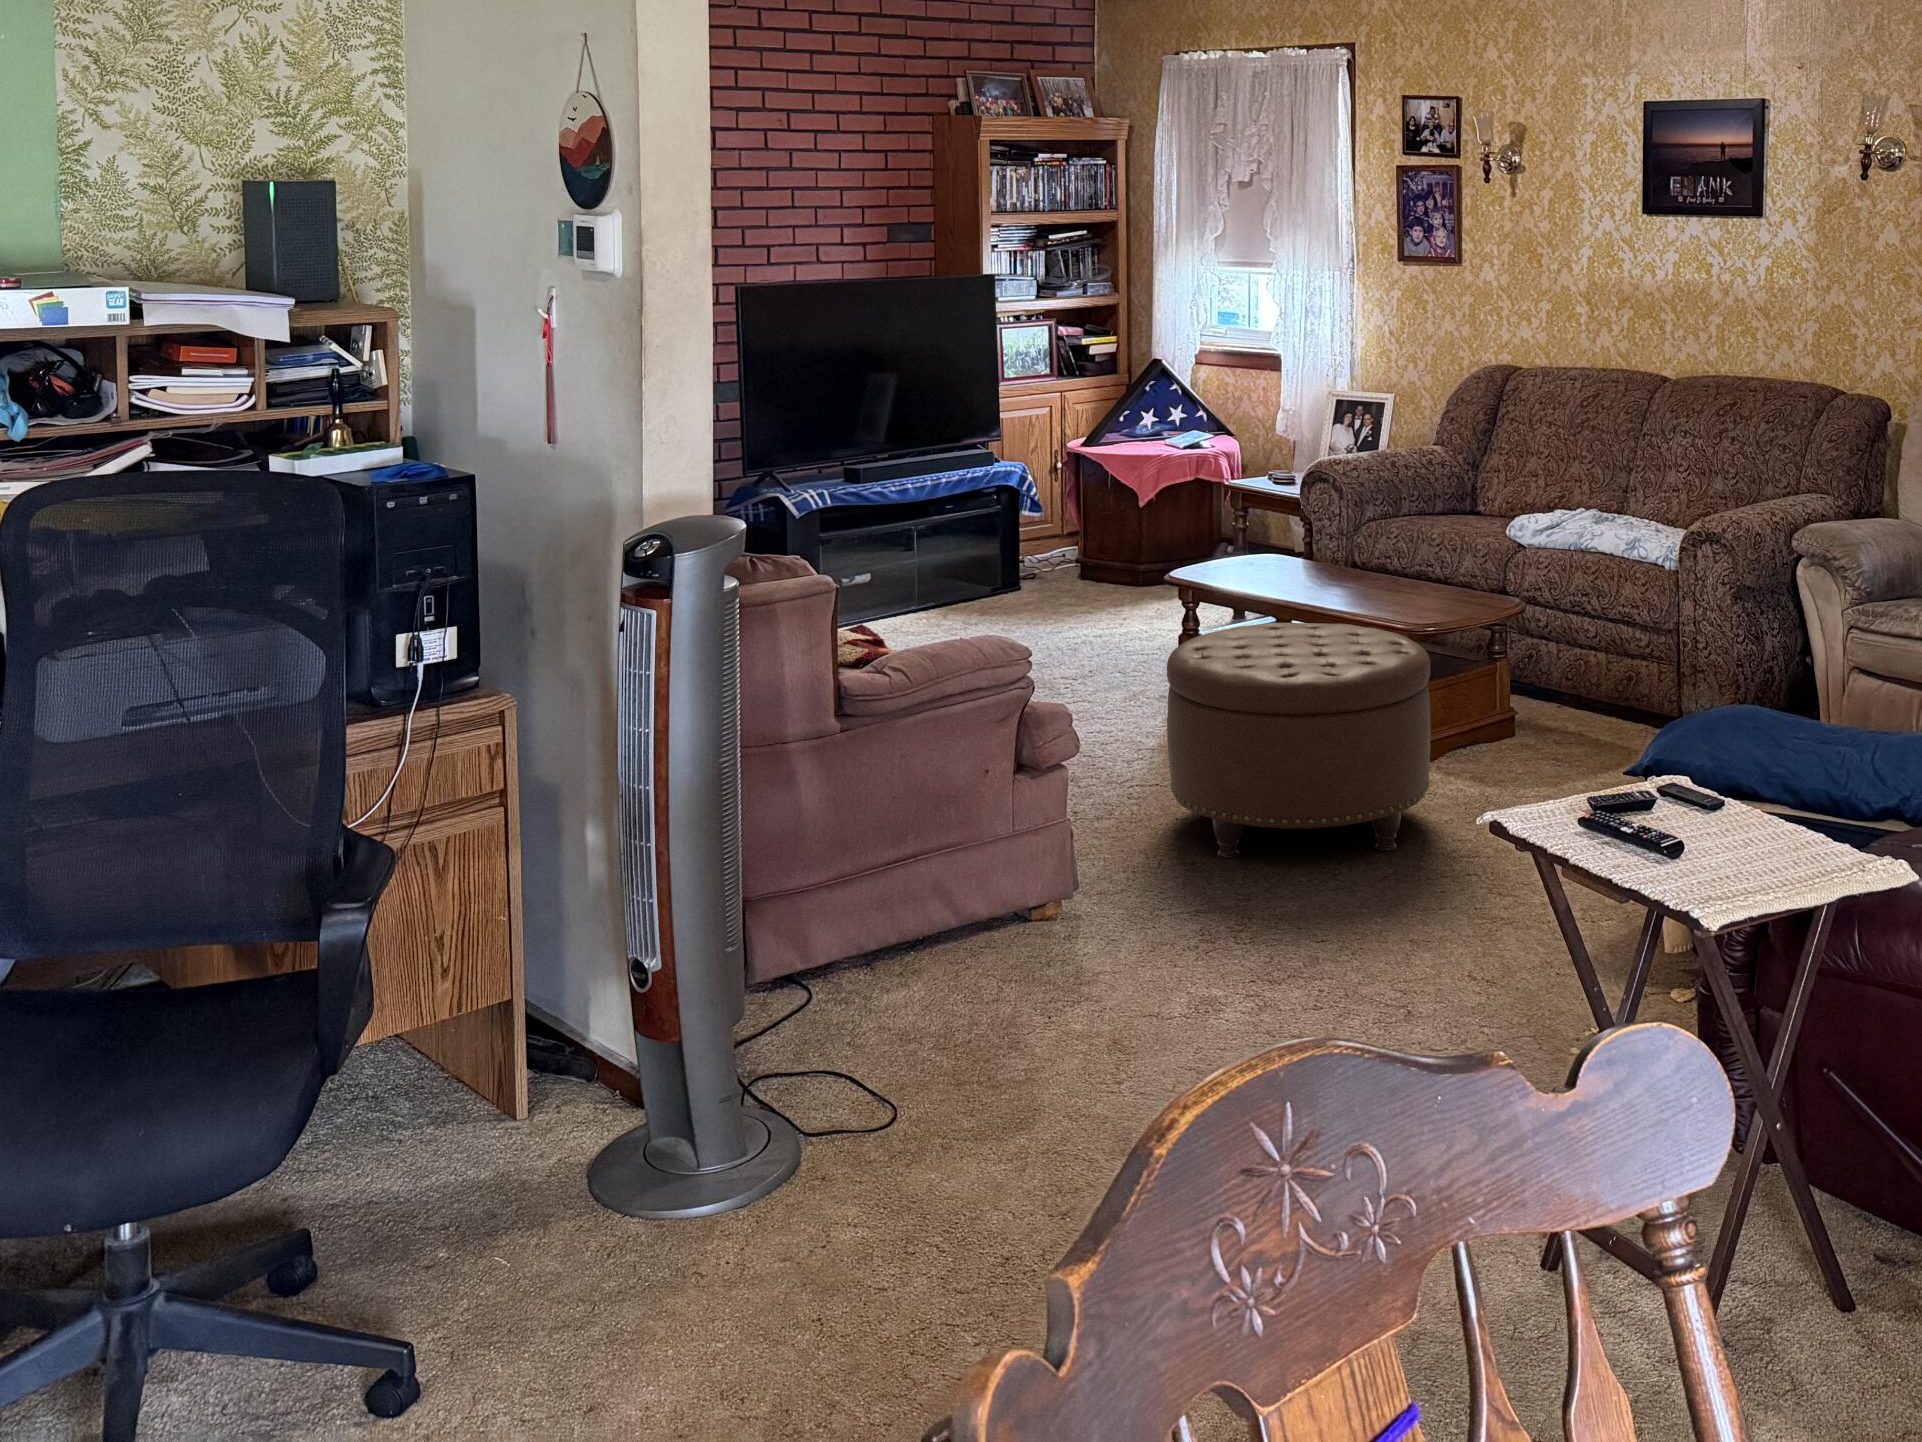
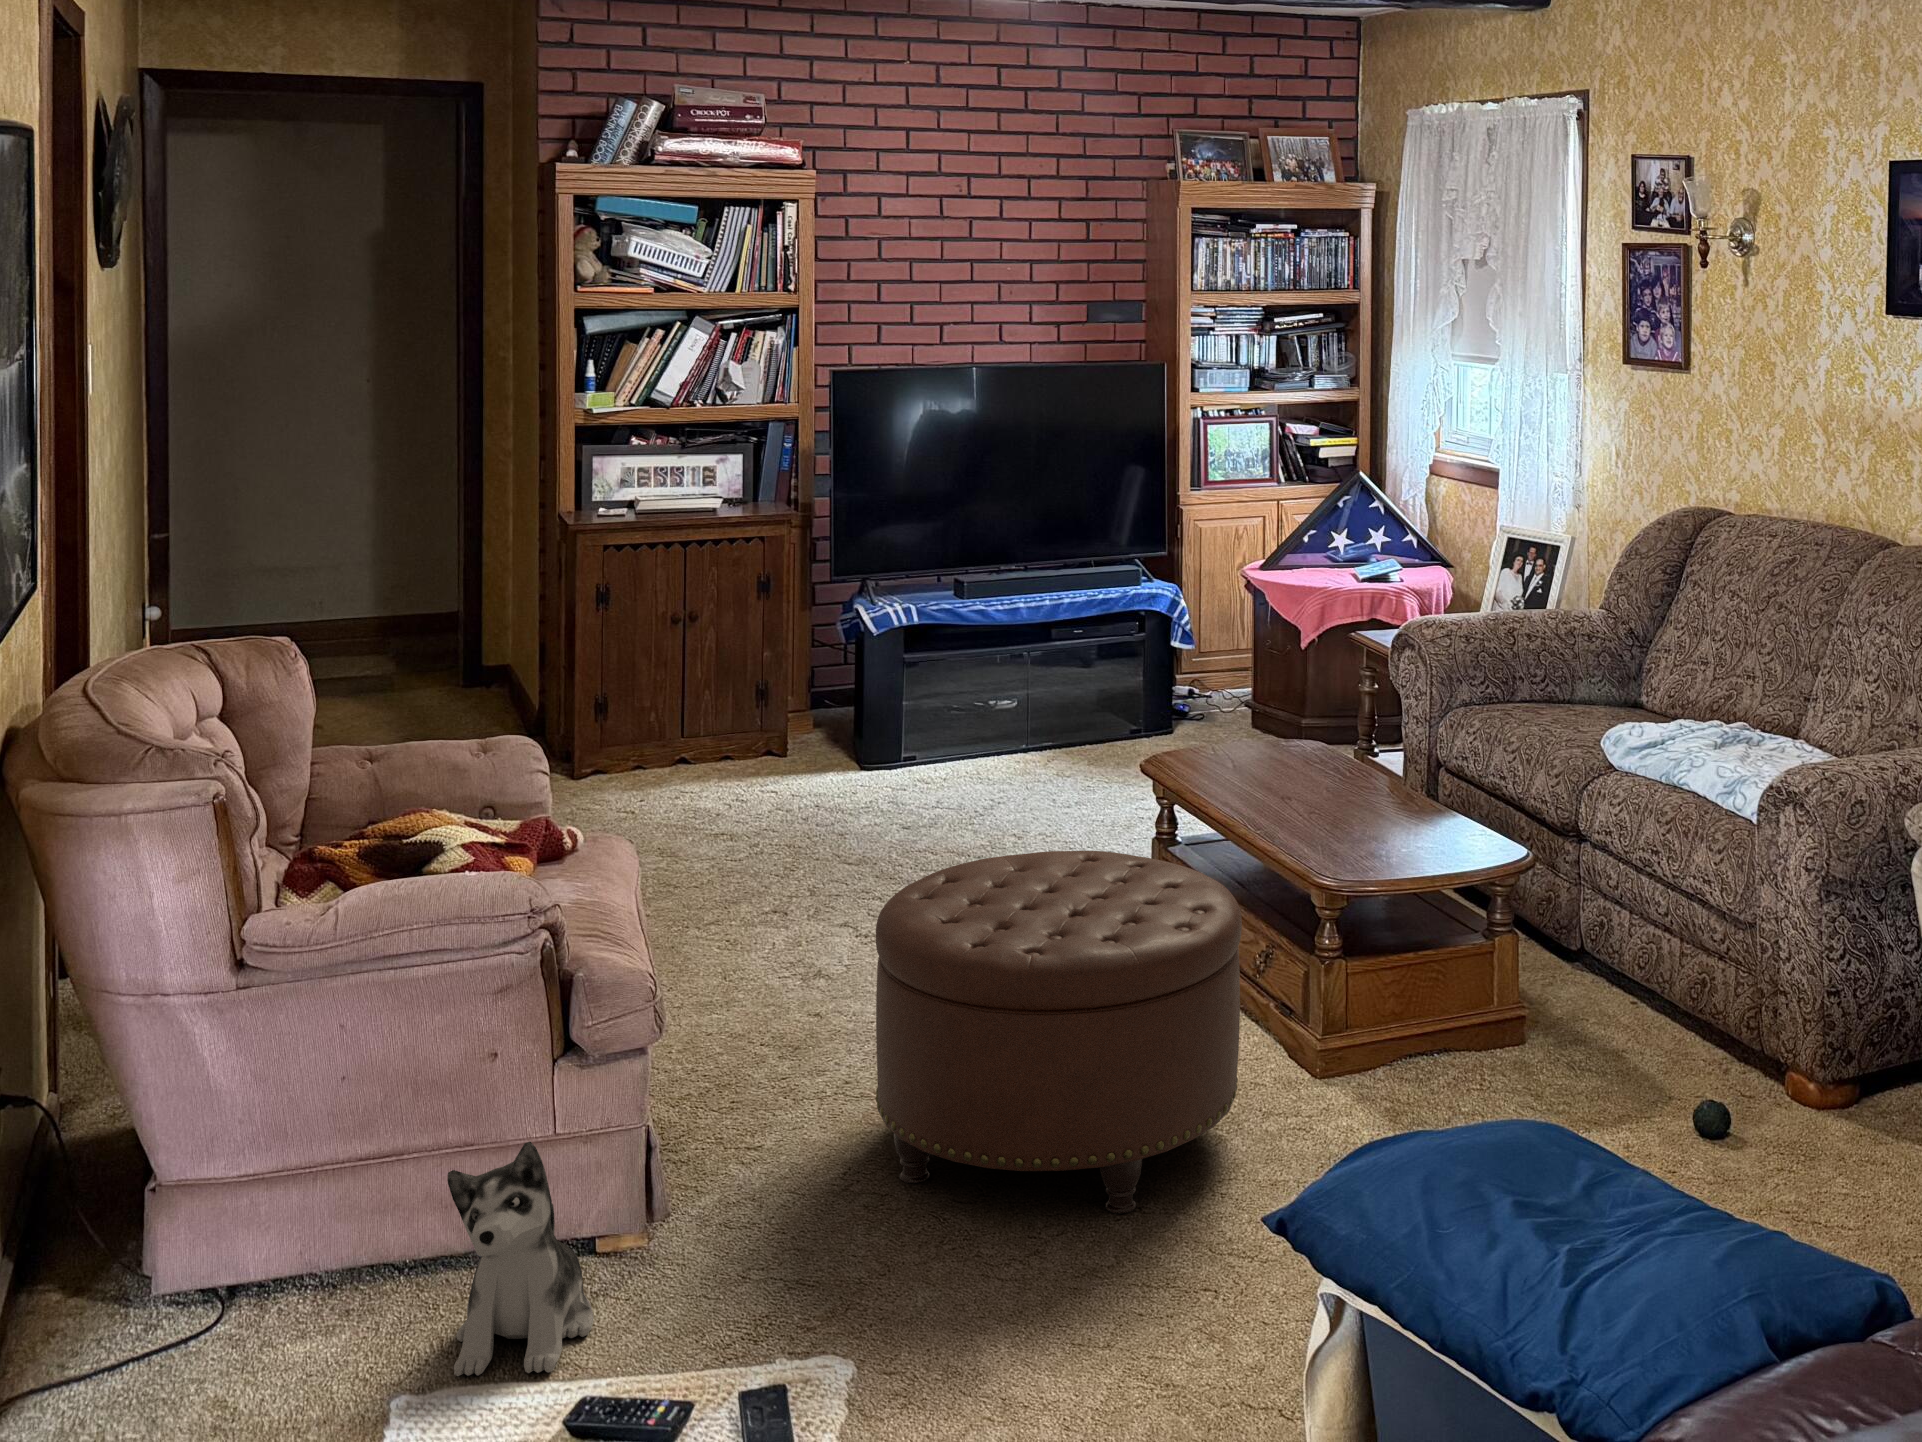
plush toy: none [1043,820,1141,986] -> present [447,1142,593,1376]

